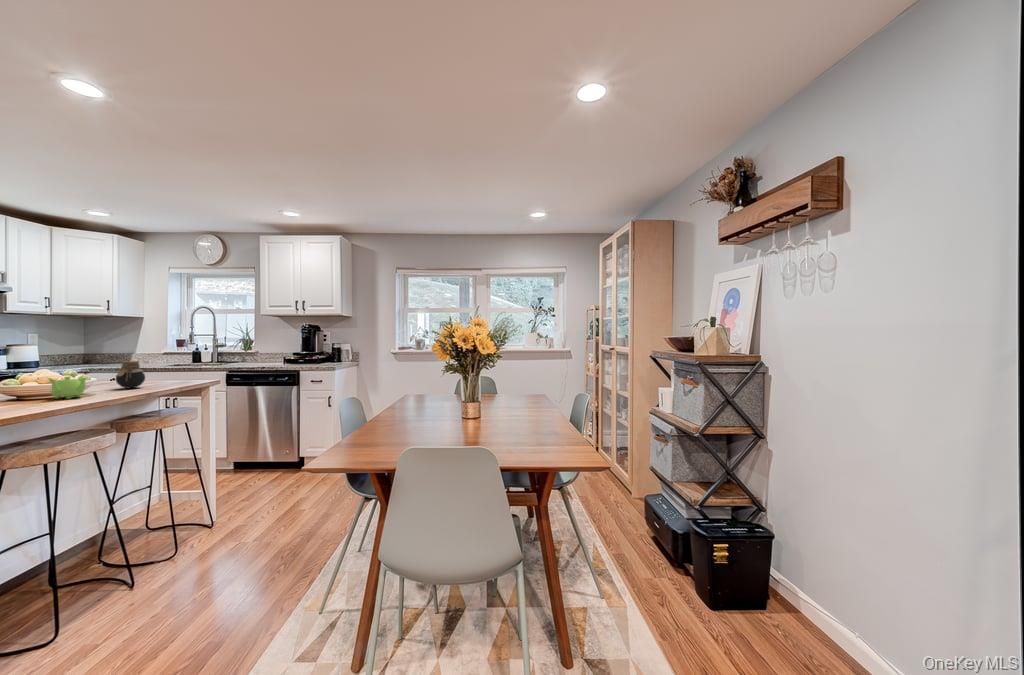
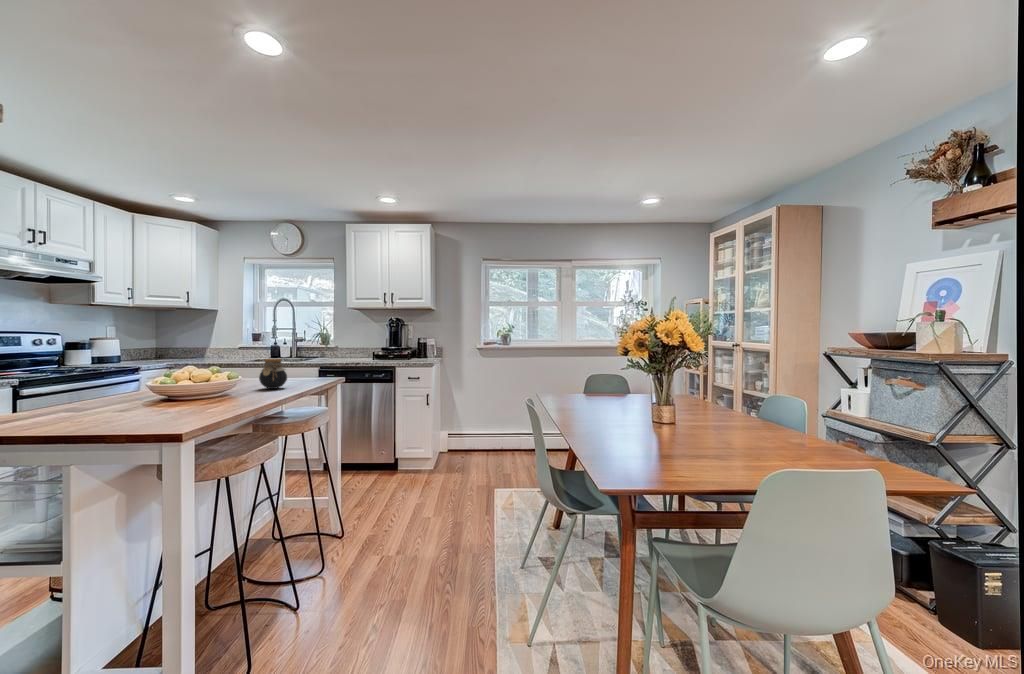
teapot: present [48,376,87,399] -> none [209,376,254,403]

